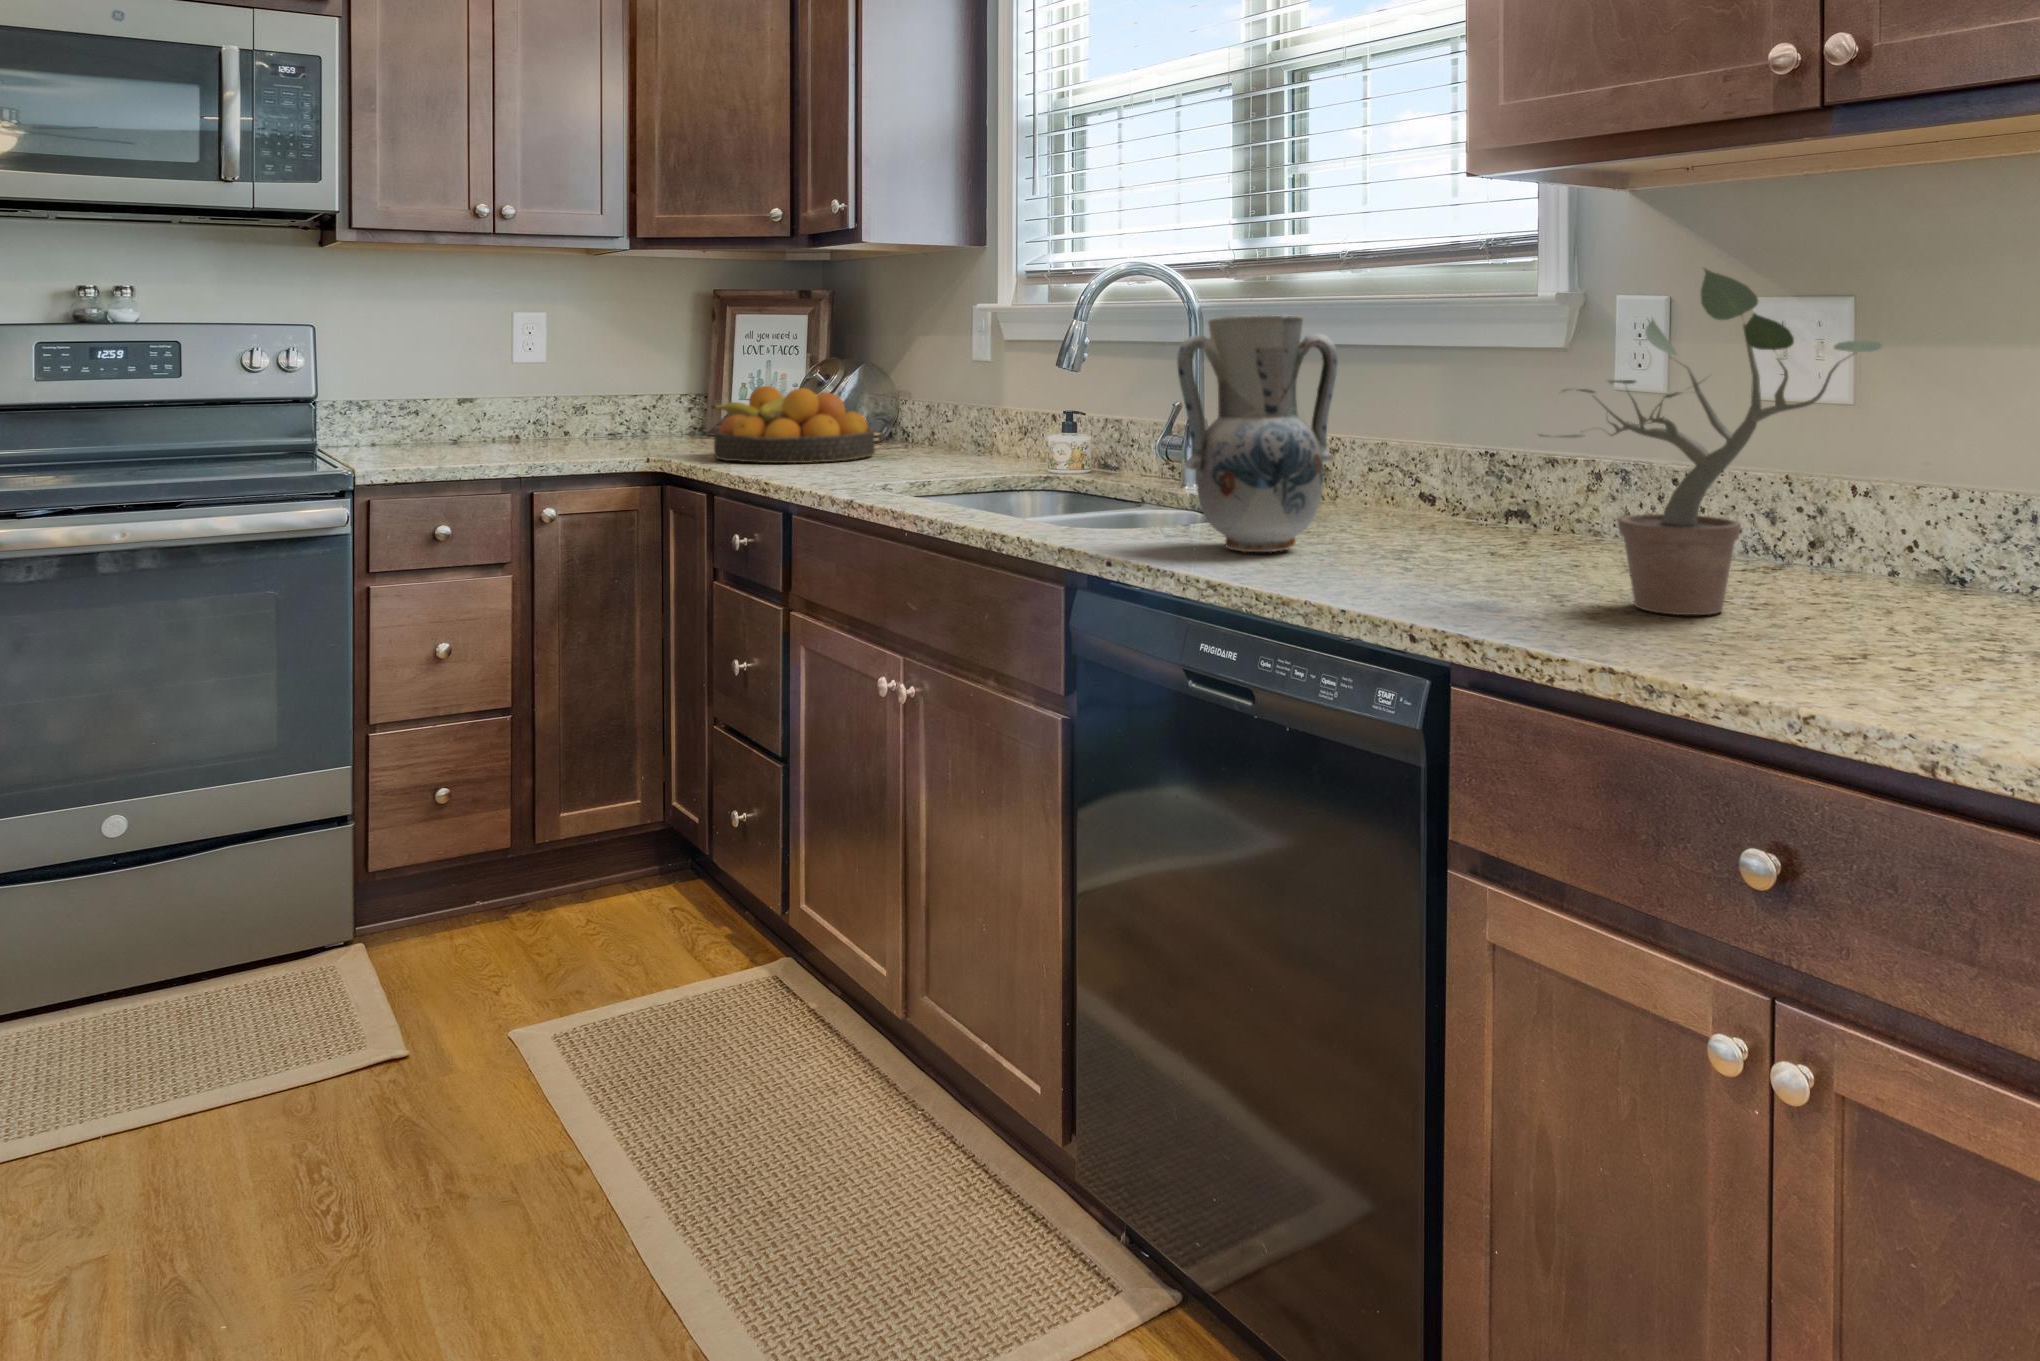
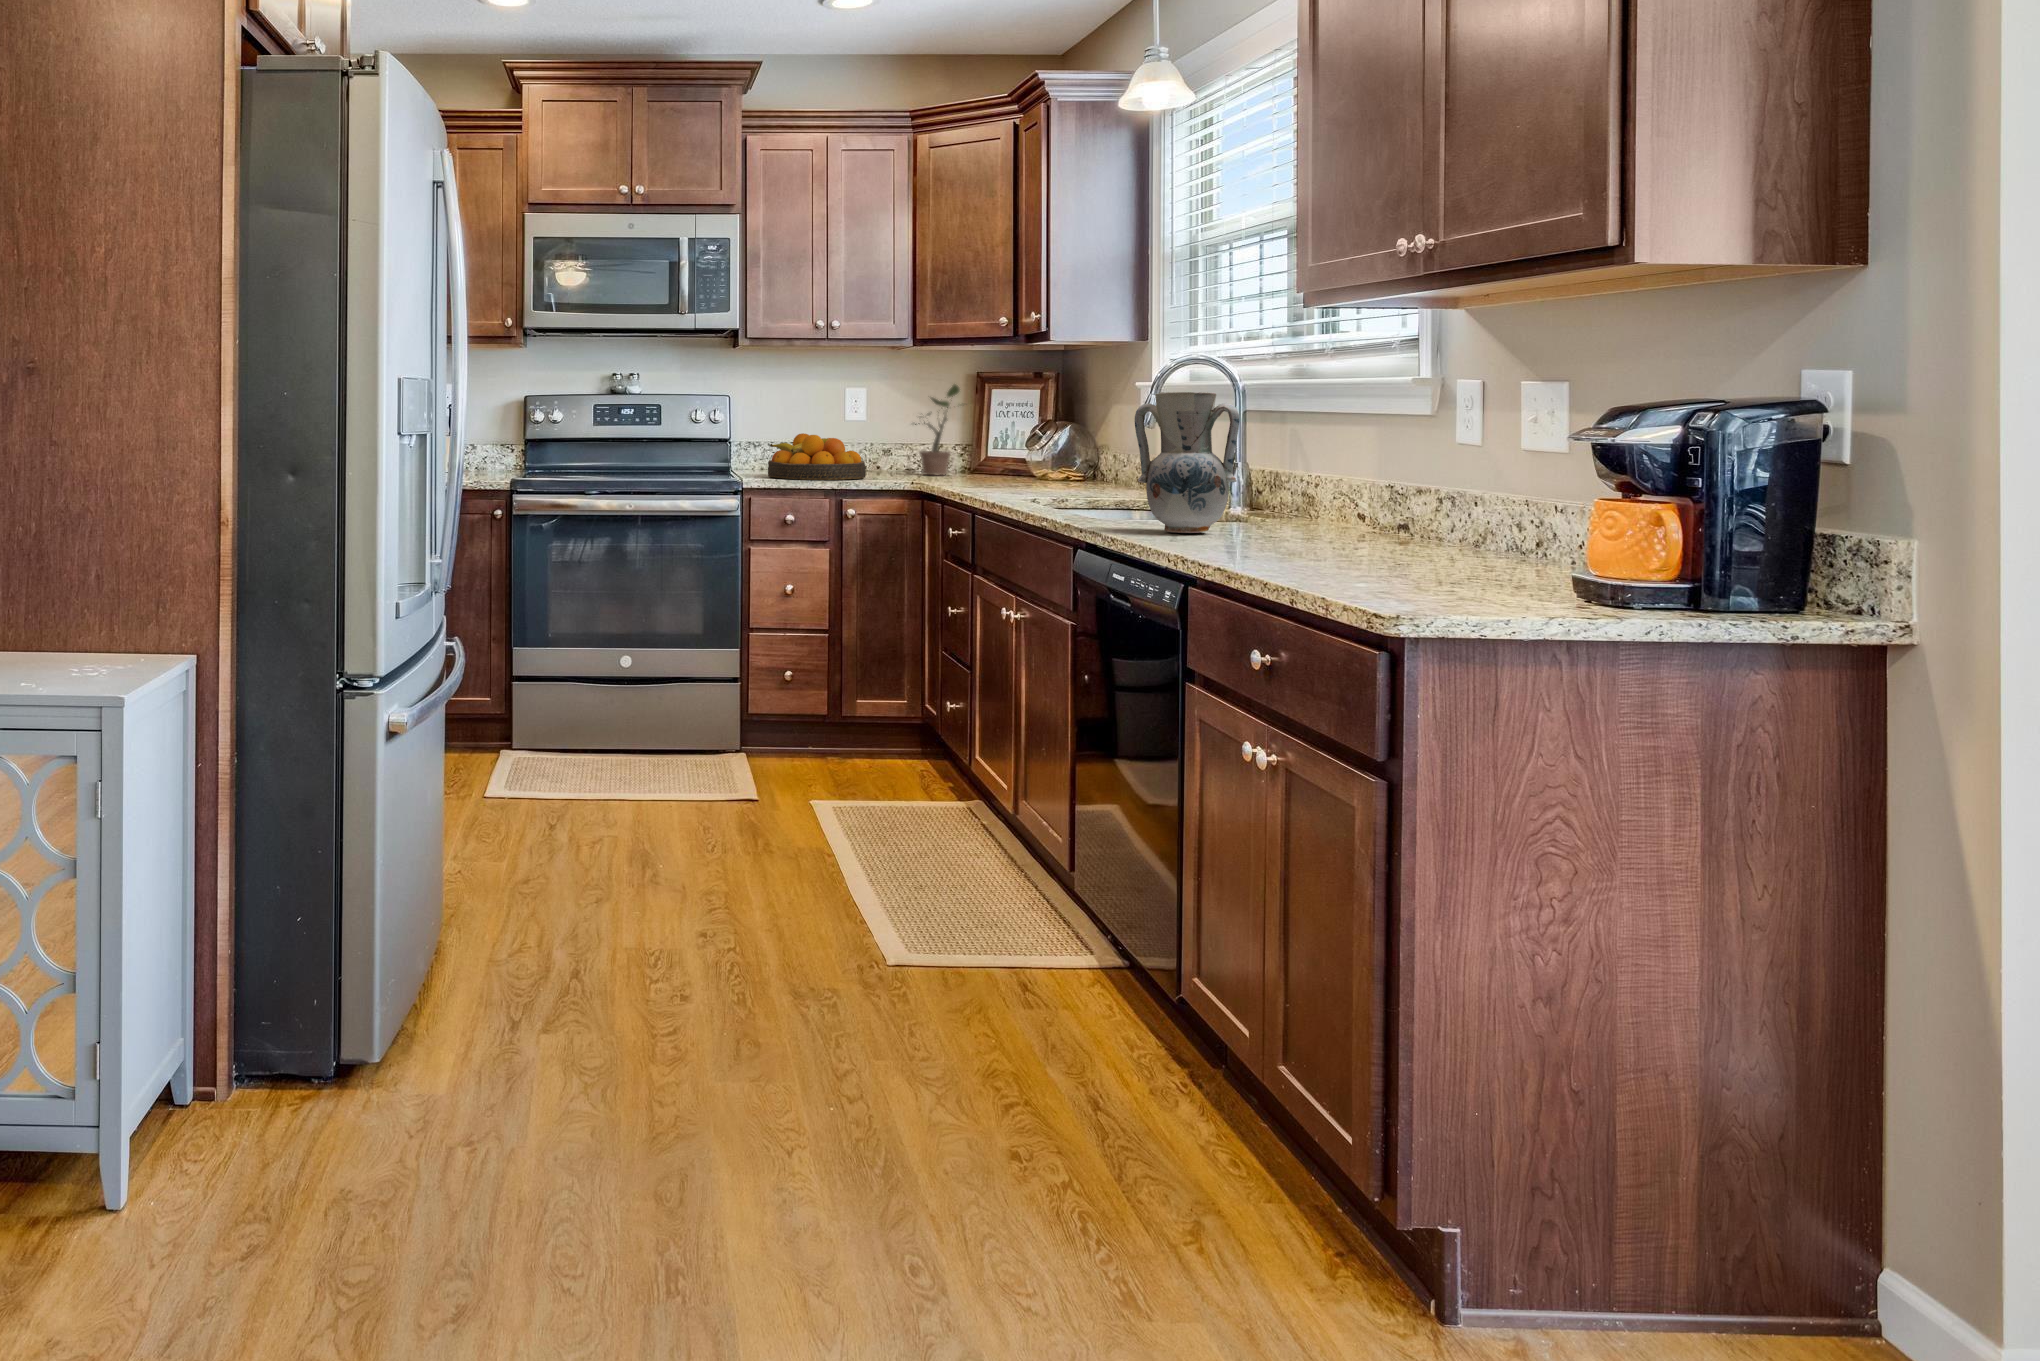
potted plant: present [1540,269,1882,615] -> present [915,384,959,475]
fruit bowl: present [712,386,875,463] -> present [768,433,866,480]

